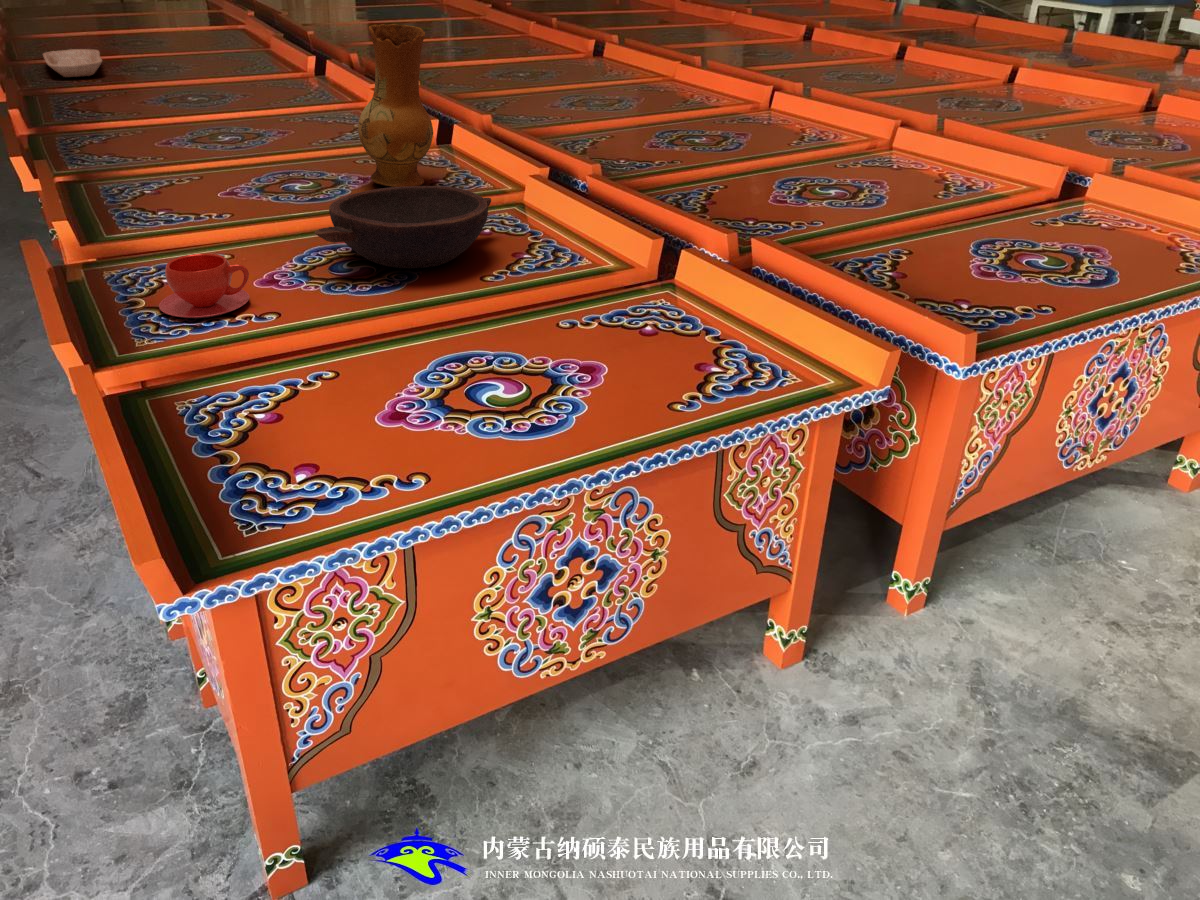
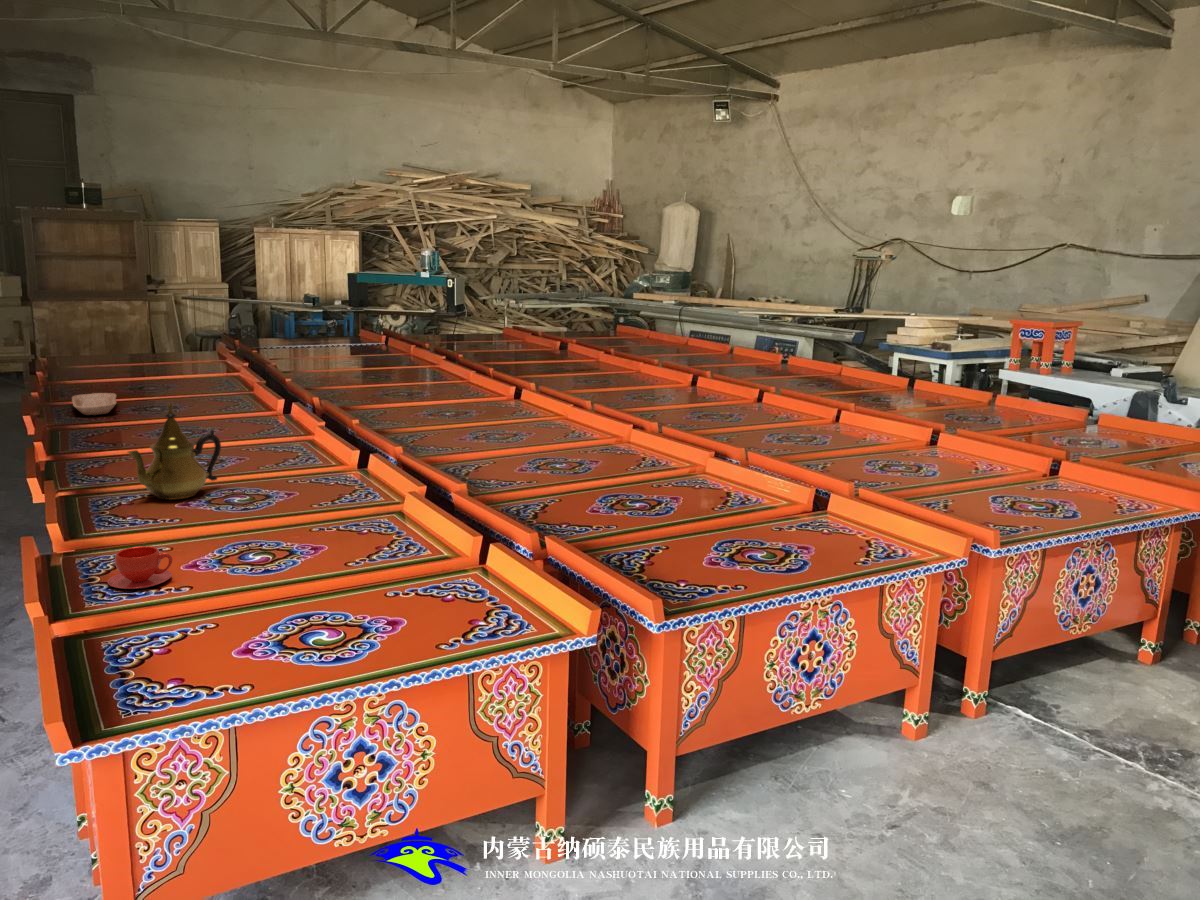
ceramic jug: present [358,24,433,187] -> none [282,389,338,502]
teapot: none [143,45,267,186] -> present [128,404,221,500]
bowl: present [315,186,491,268] -> none [224,501,362,558]

